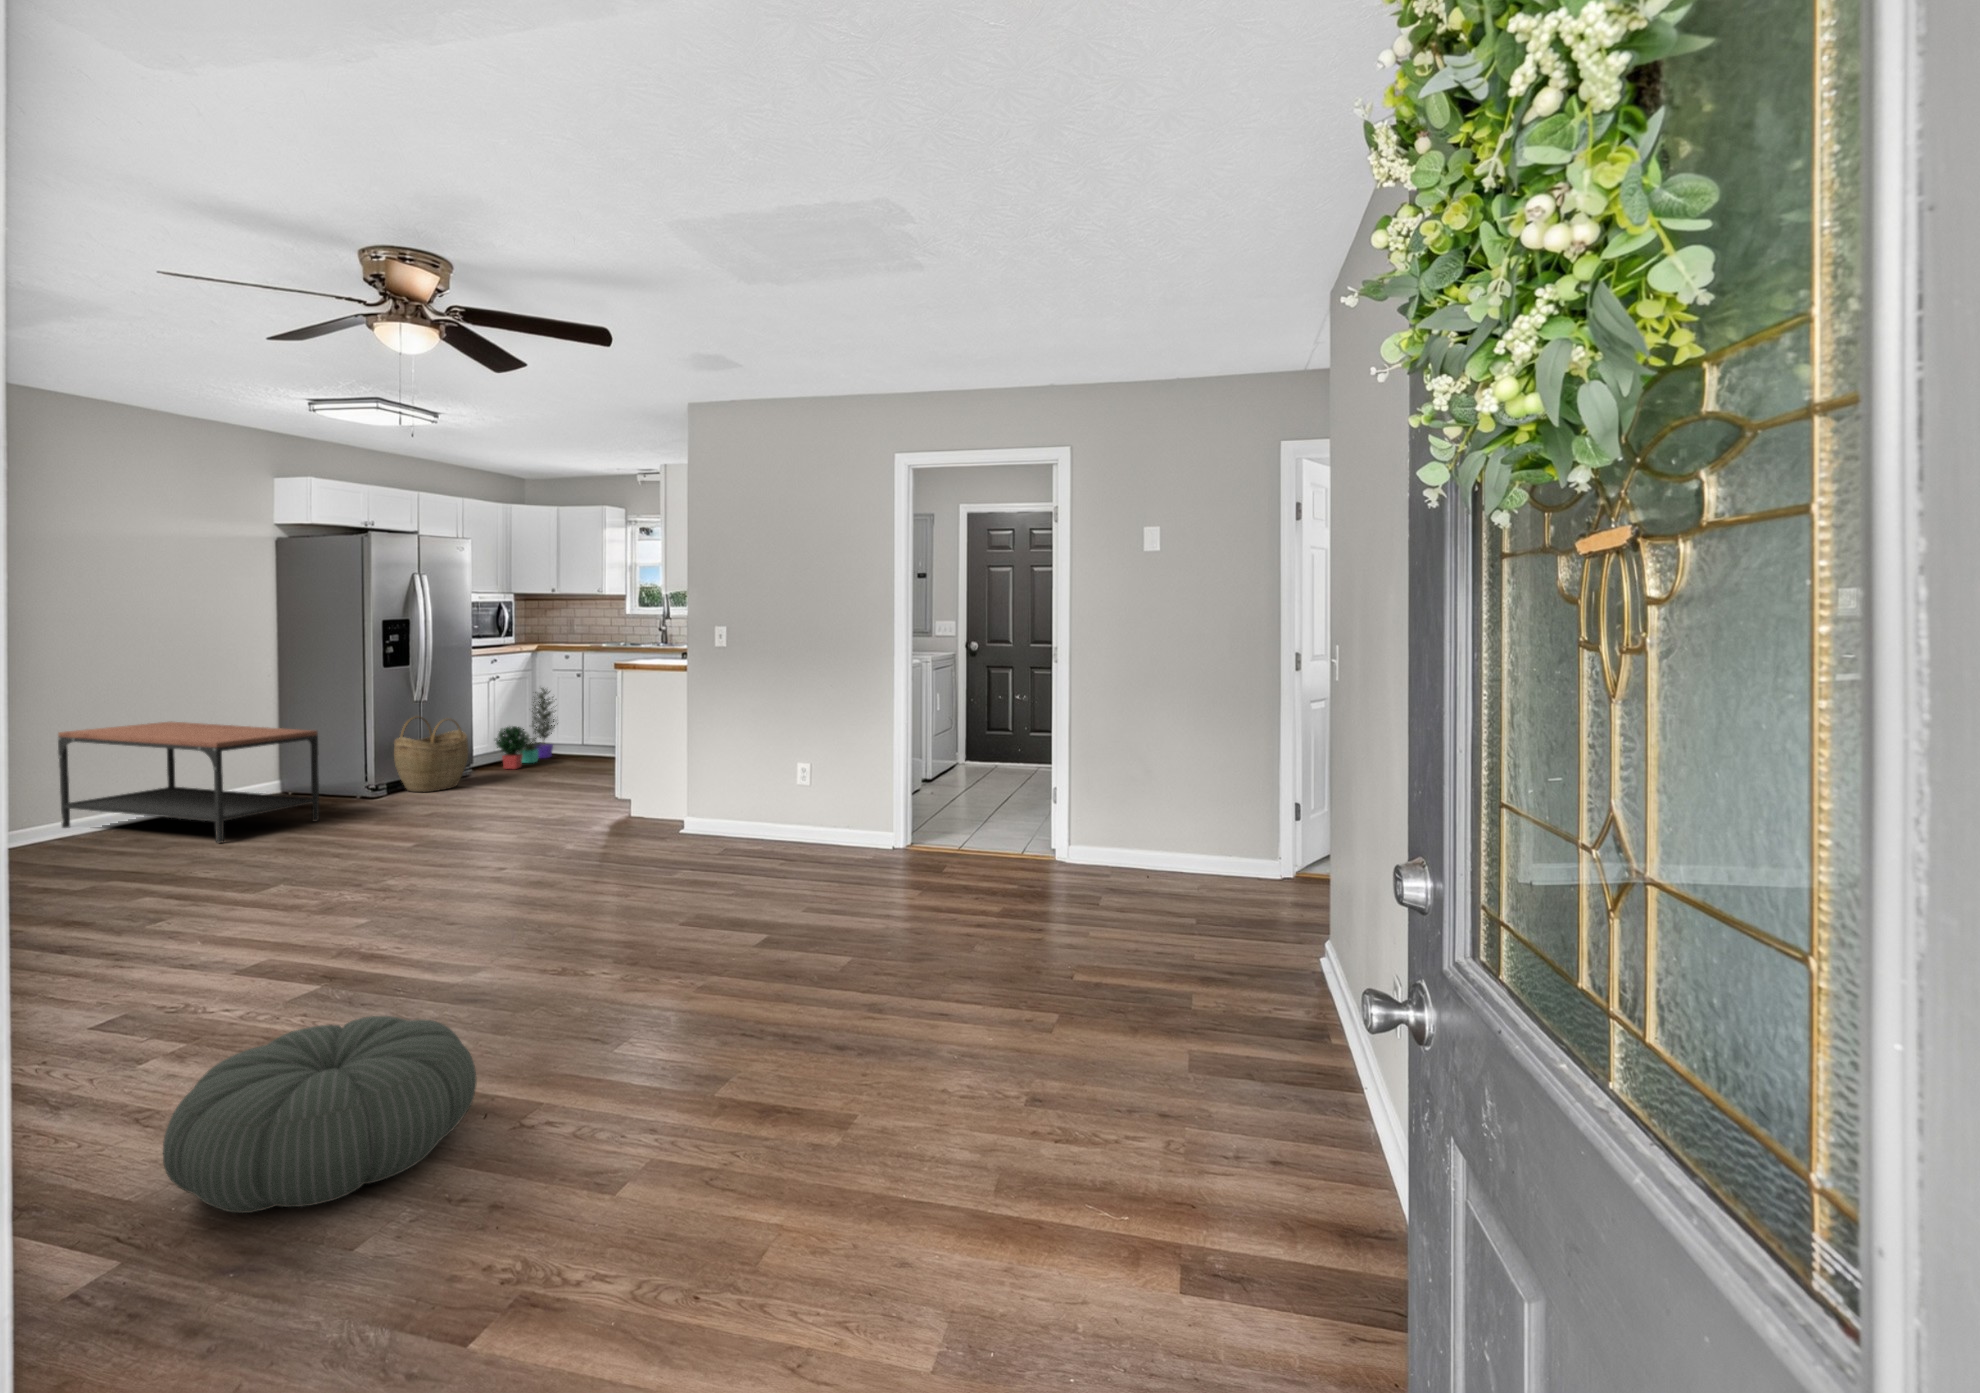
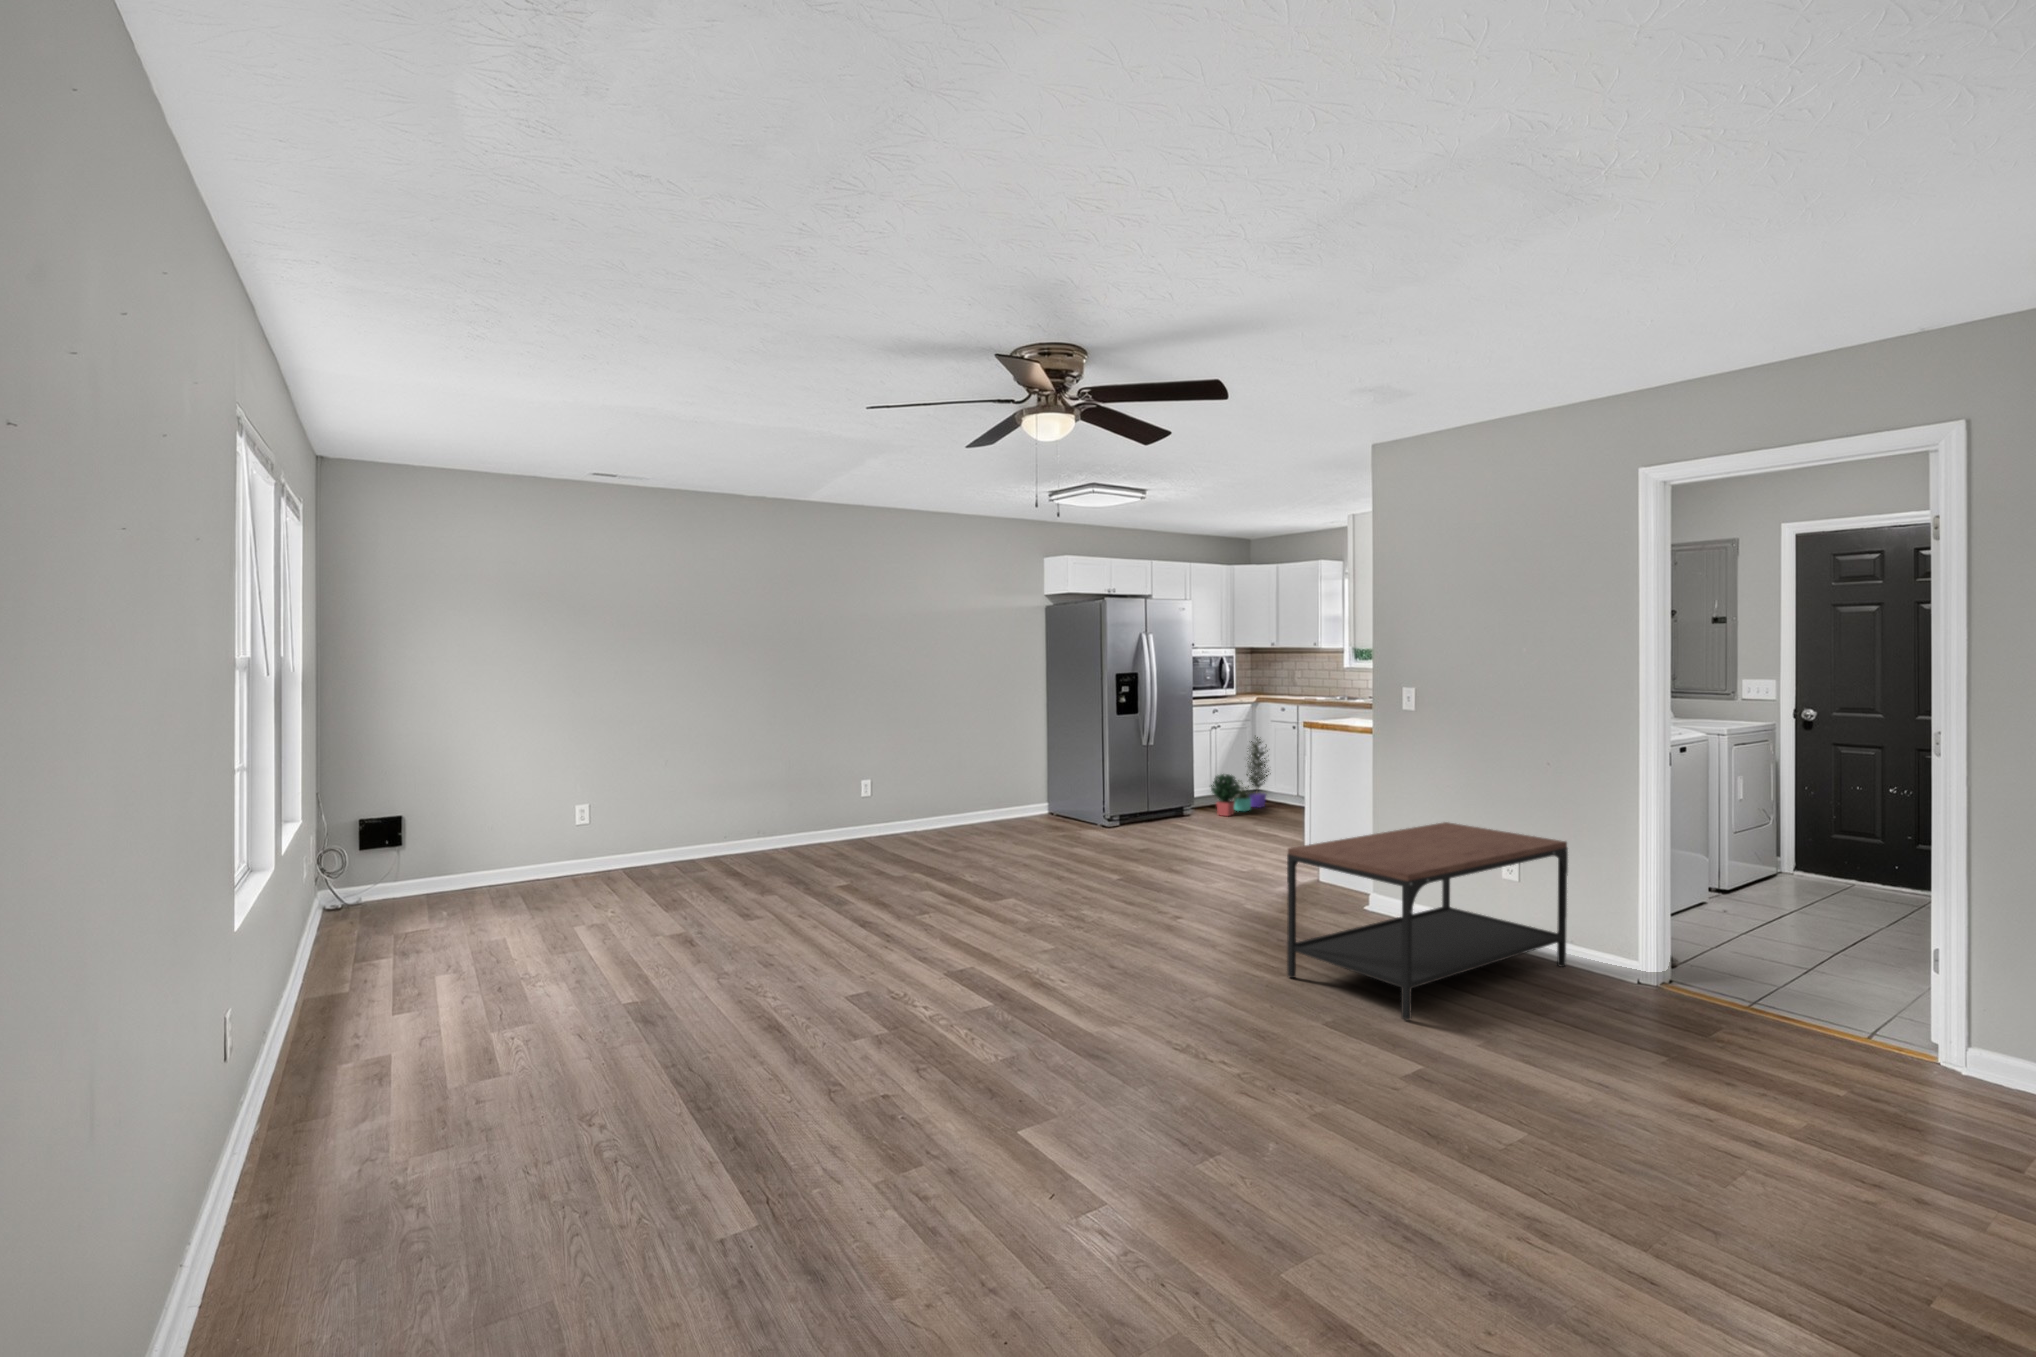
woven basket: present [394,717,468,792] -> none [1124,760,1183,831]
coffee table: present [58,722,319,843] -> present [1287,822,1568,1020]
pouf: present [163,1016,477,1213] -> none [805,1051,1038,1234]

